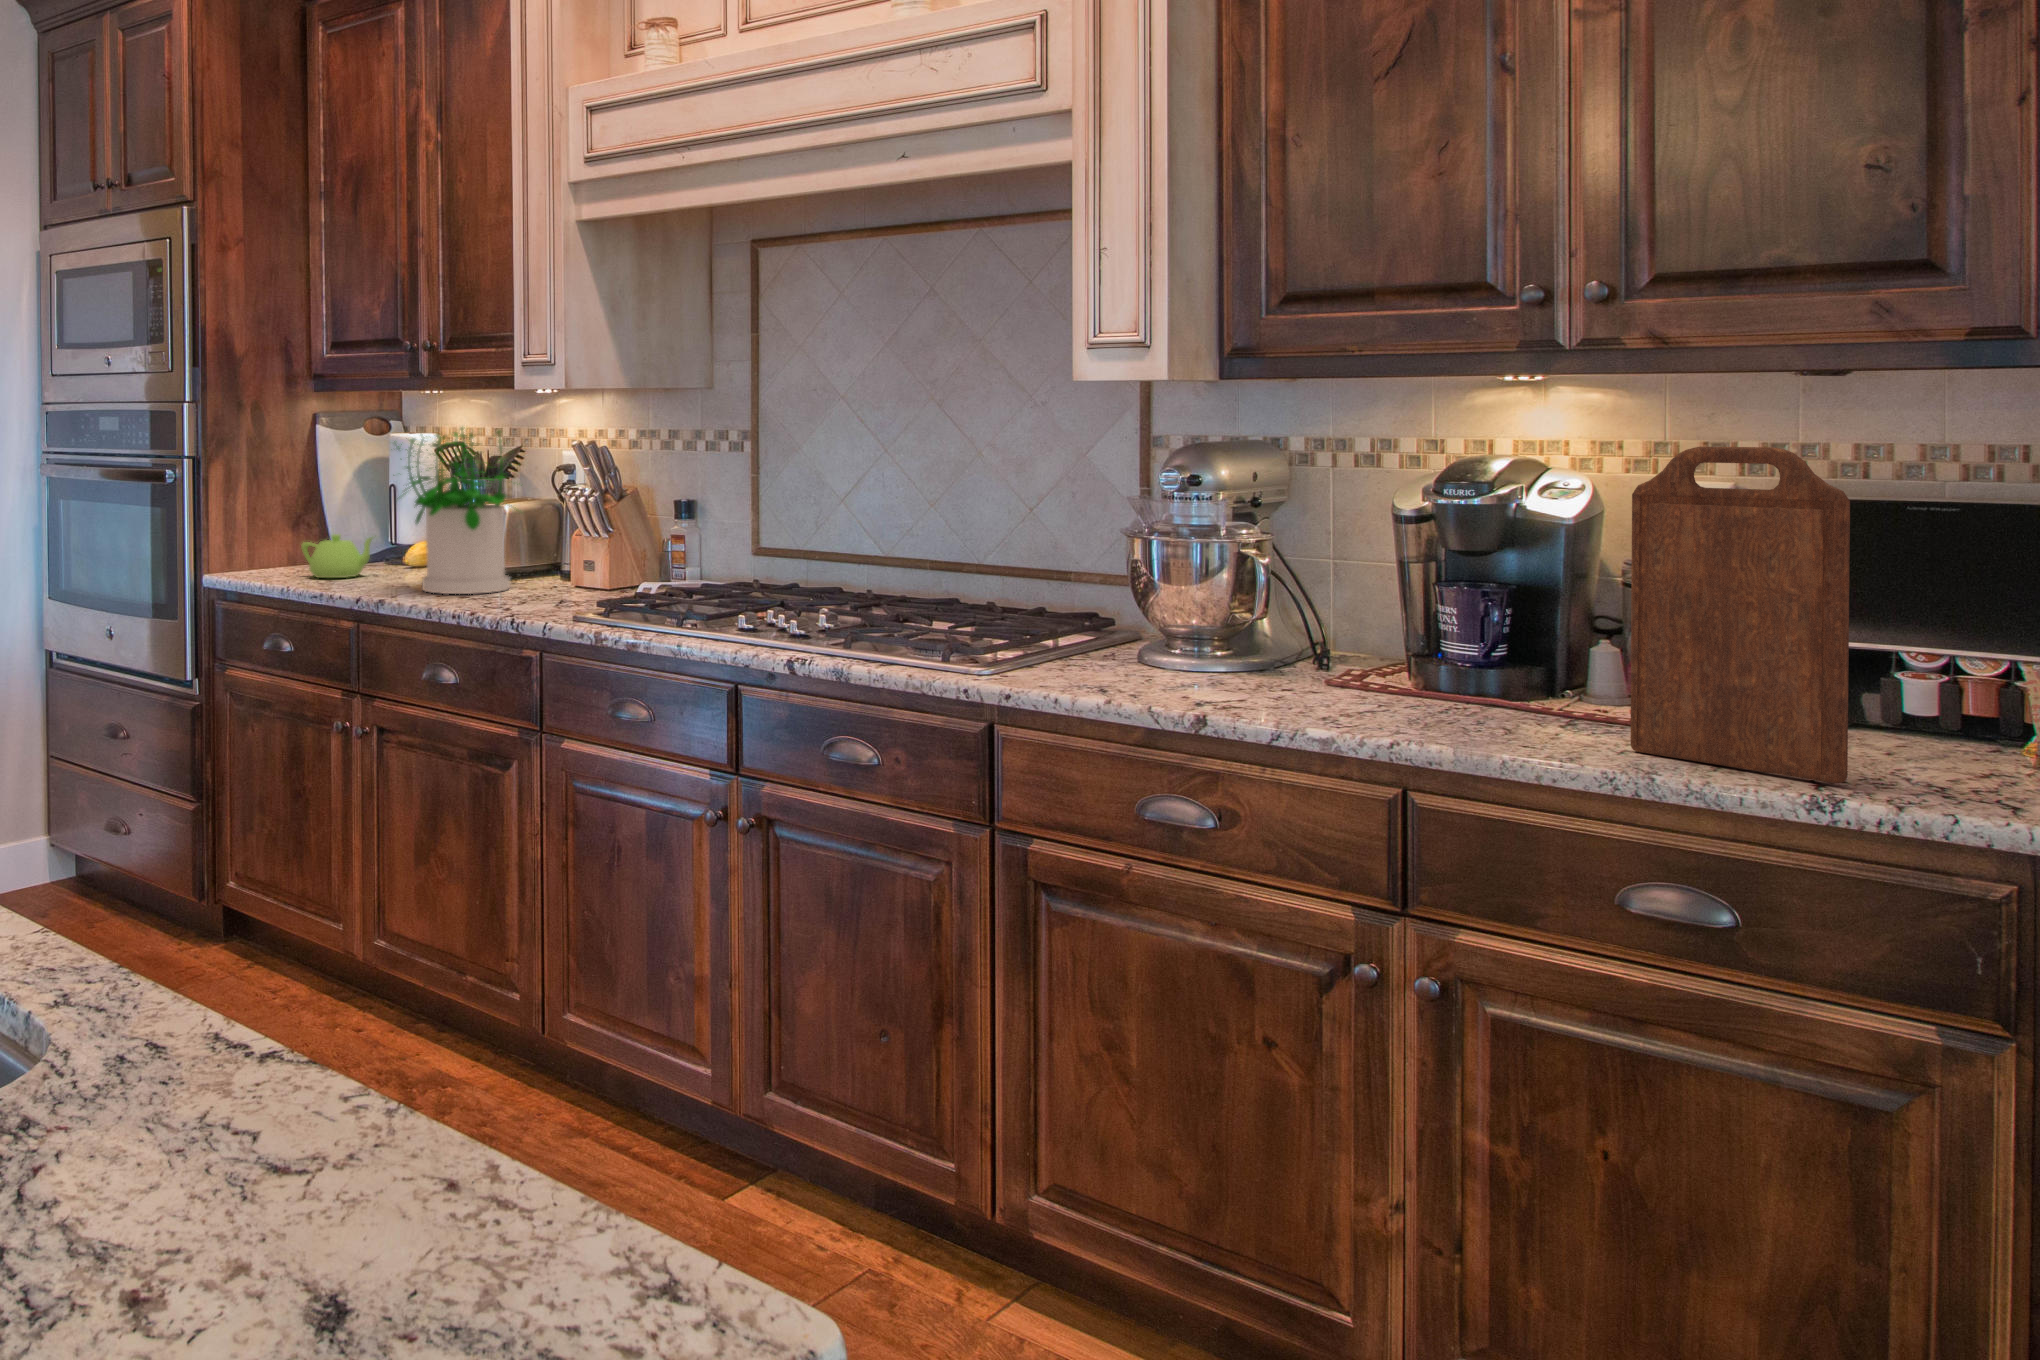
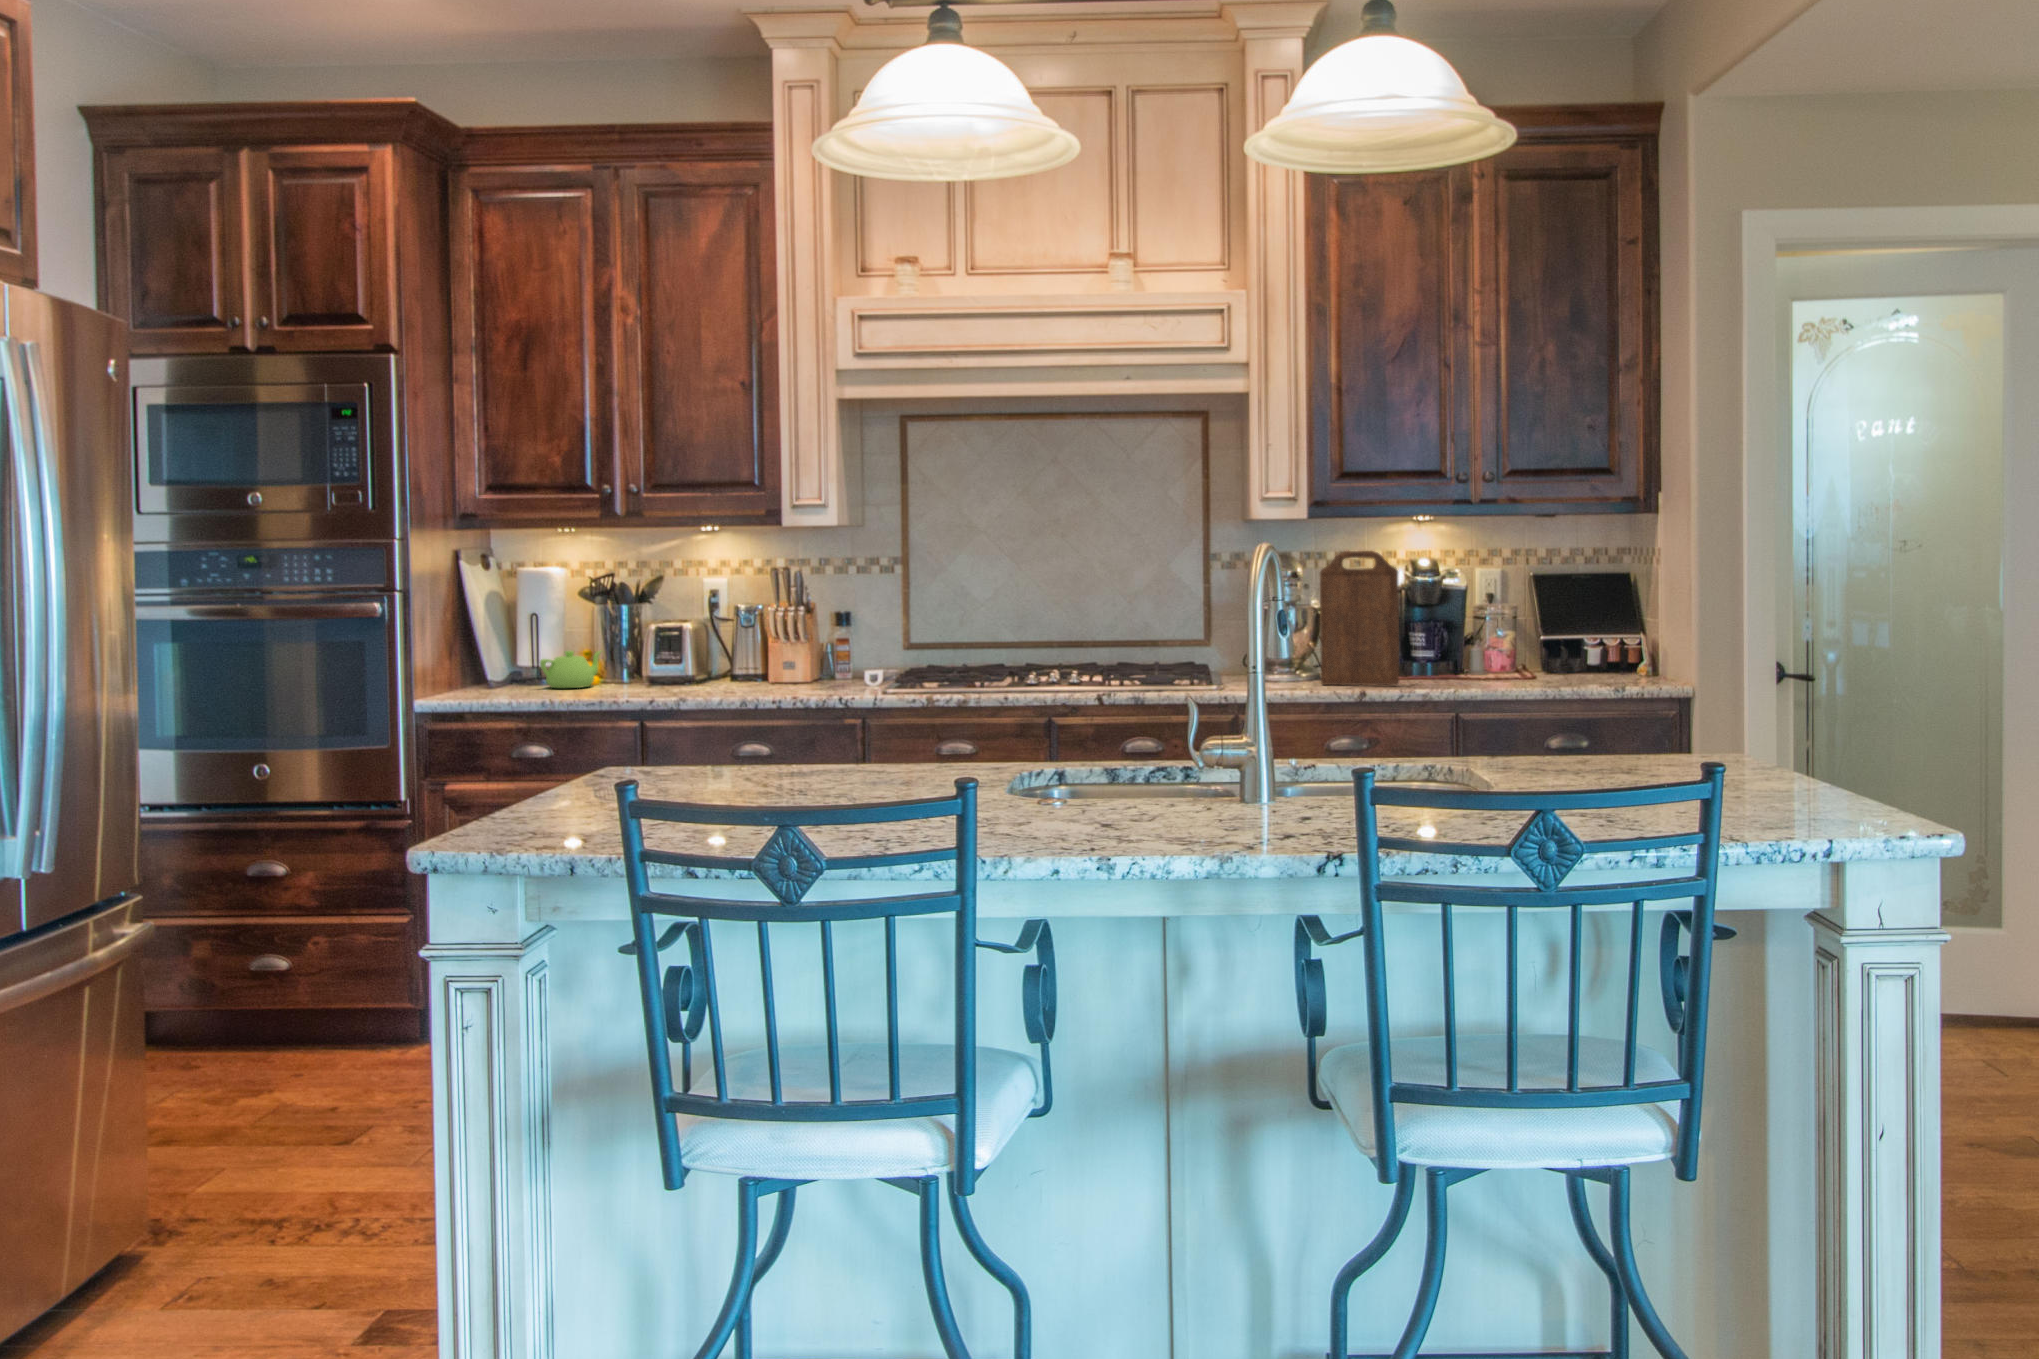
potted plant: present [398,428,510,594] -> none [669,555,768,687]
cutting board: present [1631,447,1850,783] -> present [1320,551,1399,685]

